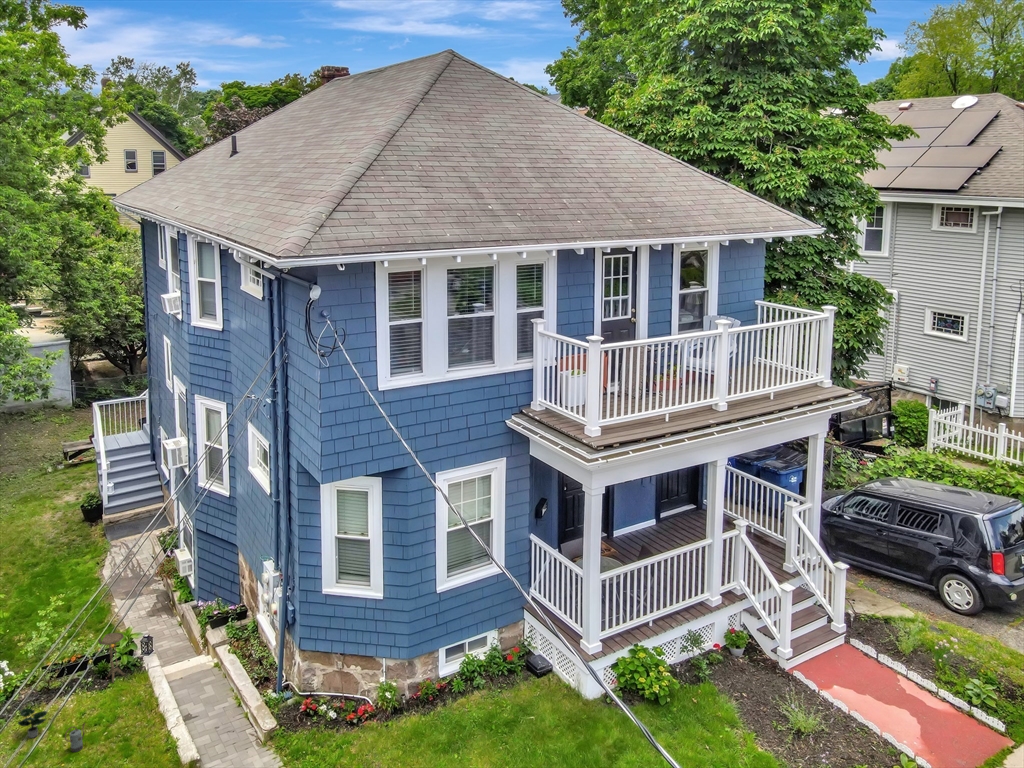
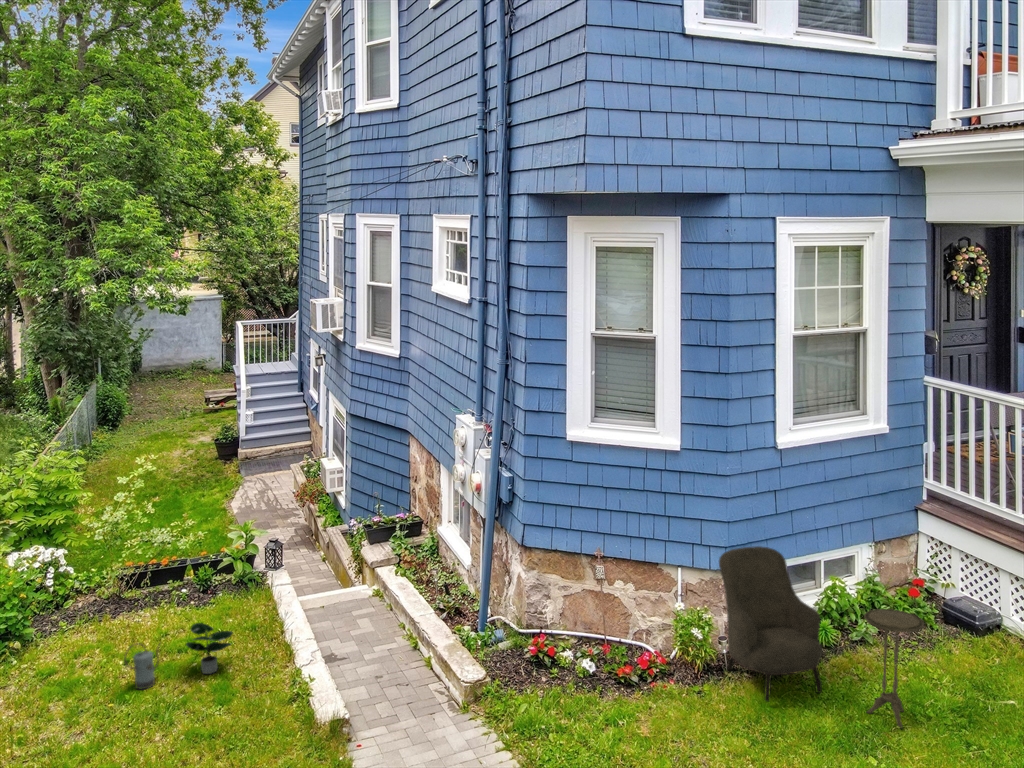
side table: present [98,633,124,683] -> present [864,609,924,729]
armchair: none [402,644,451,729] -> present [719,546,823,702]
potted plant: present [18,708,47,738] -> present [186,623,233,674]

